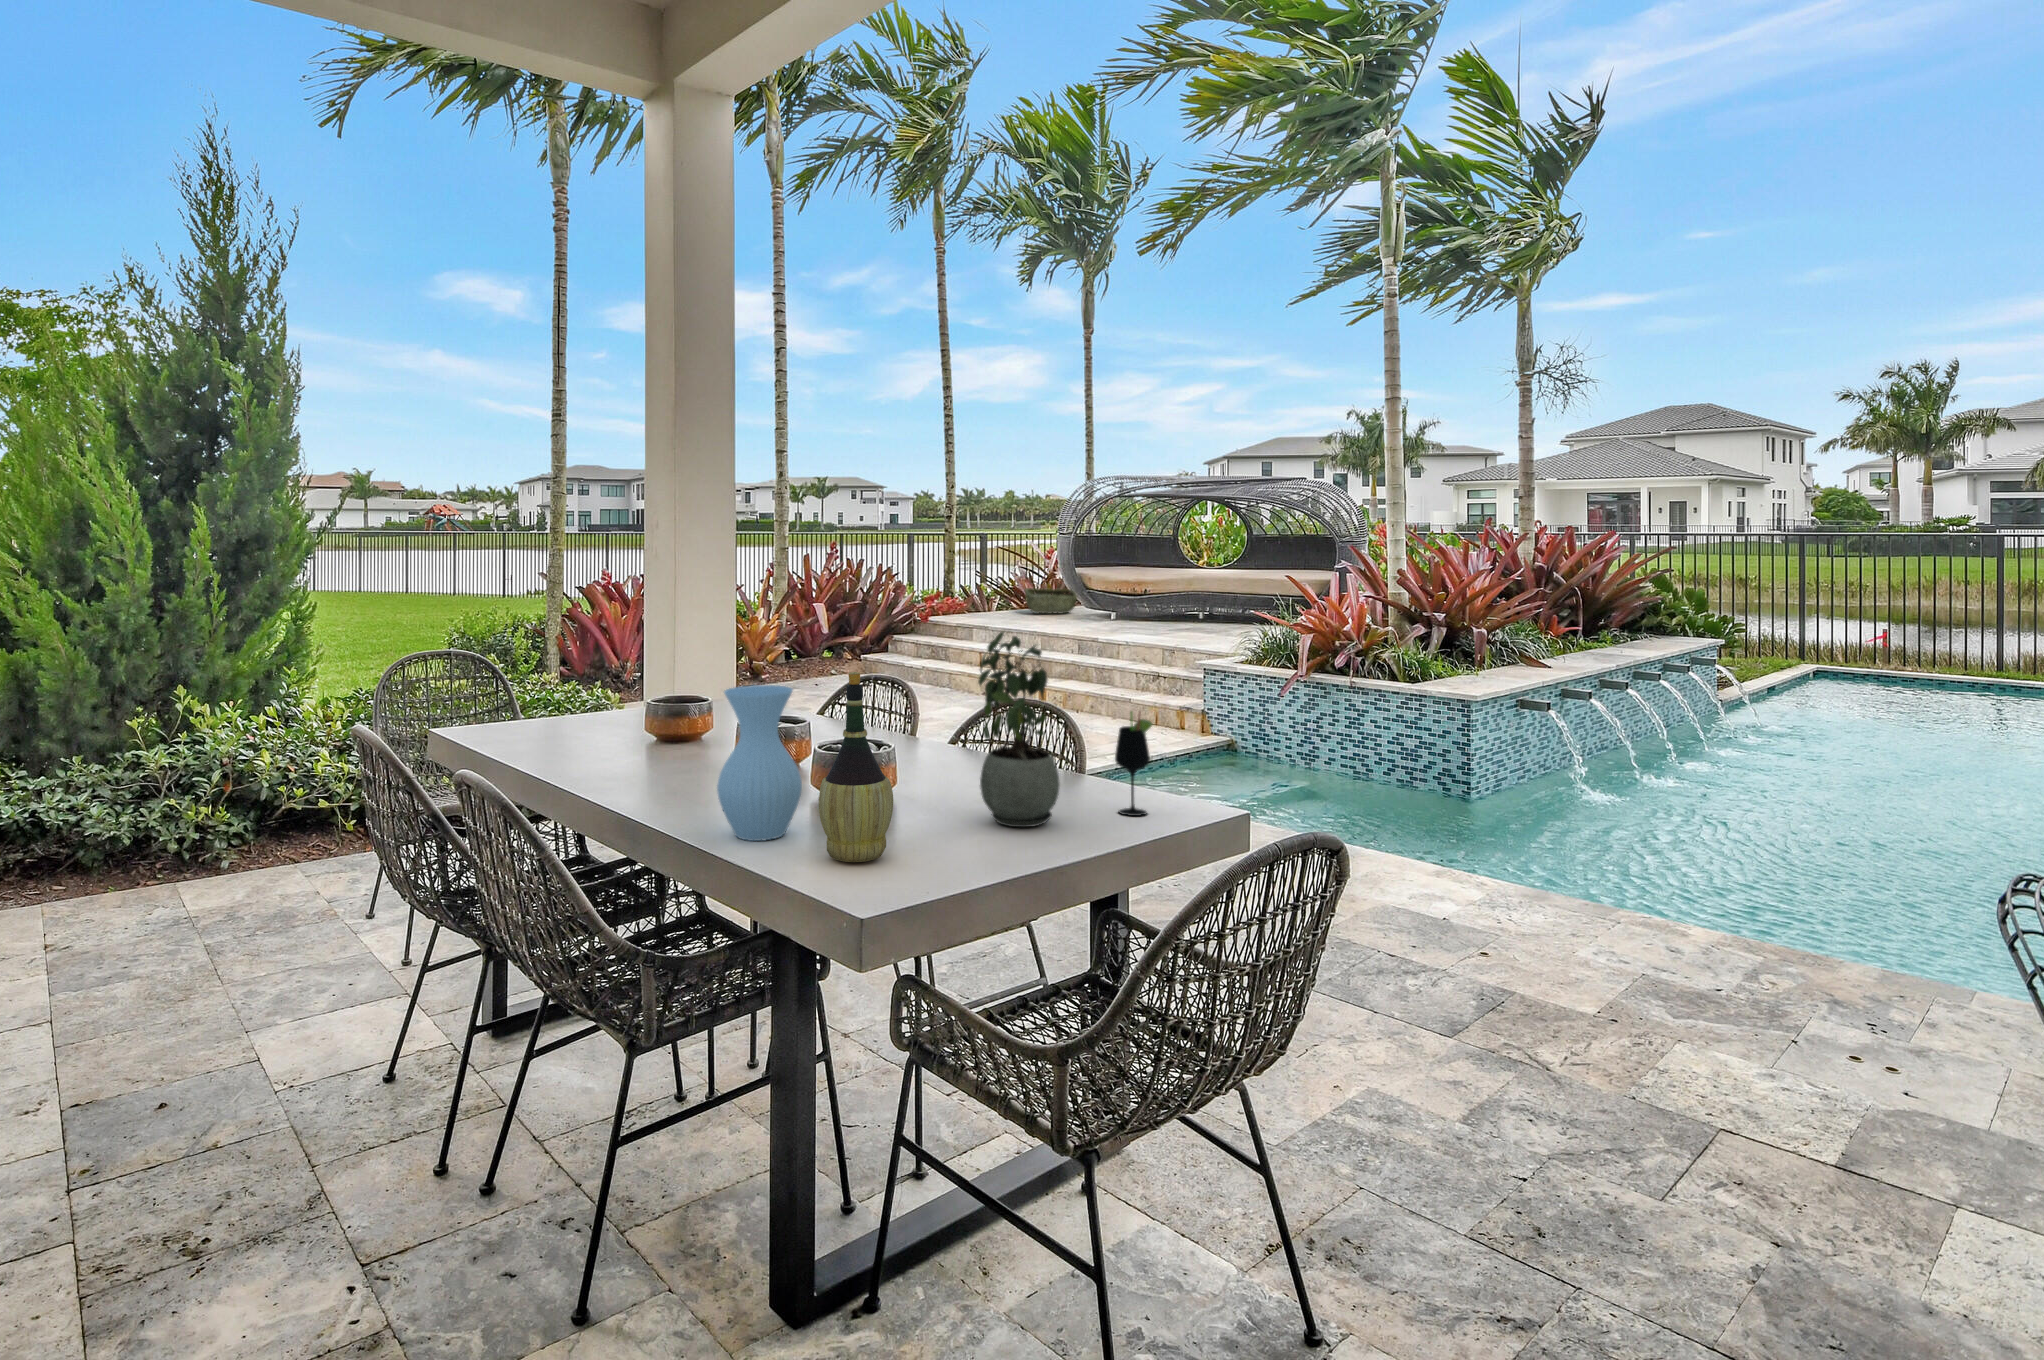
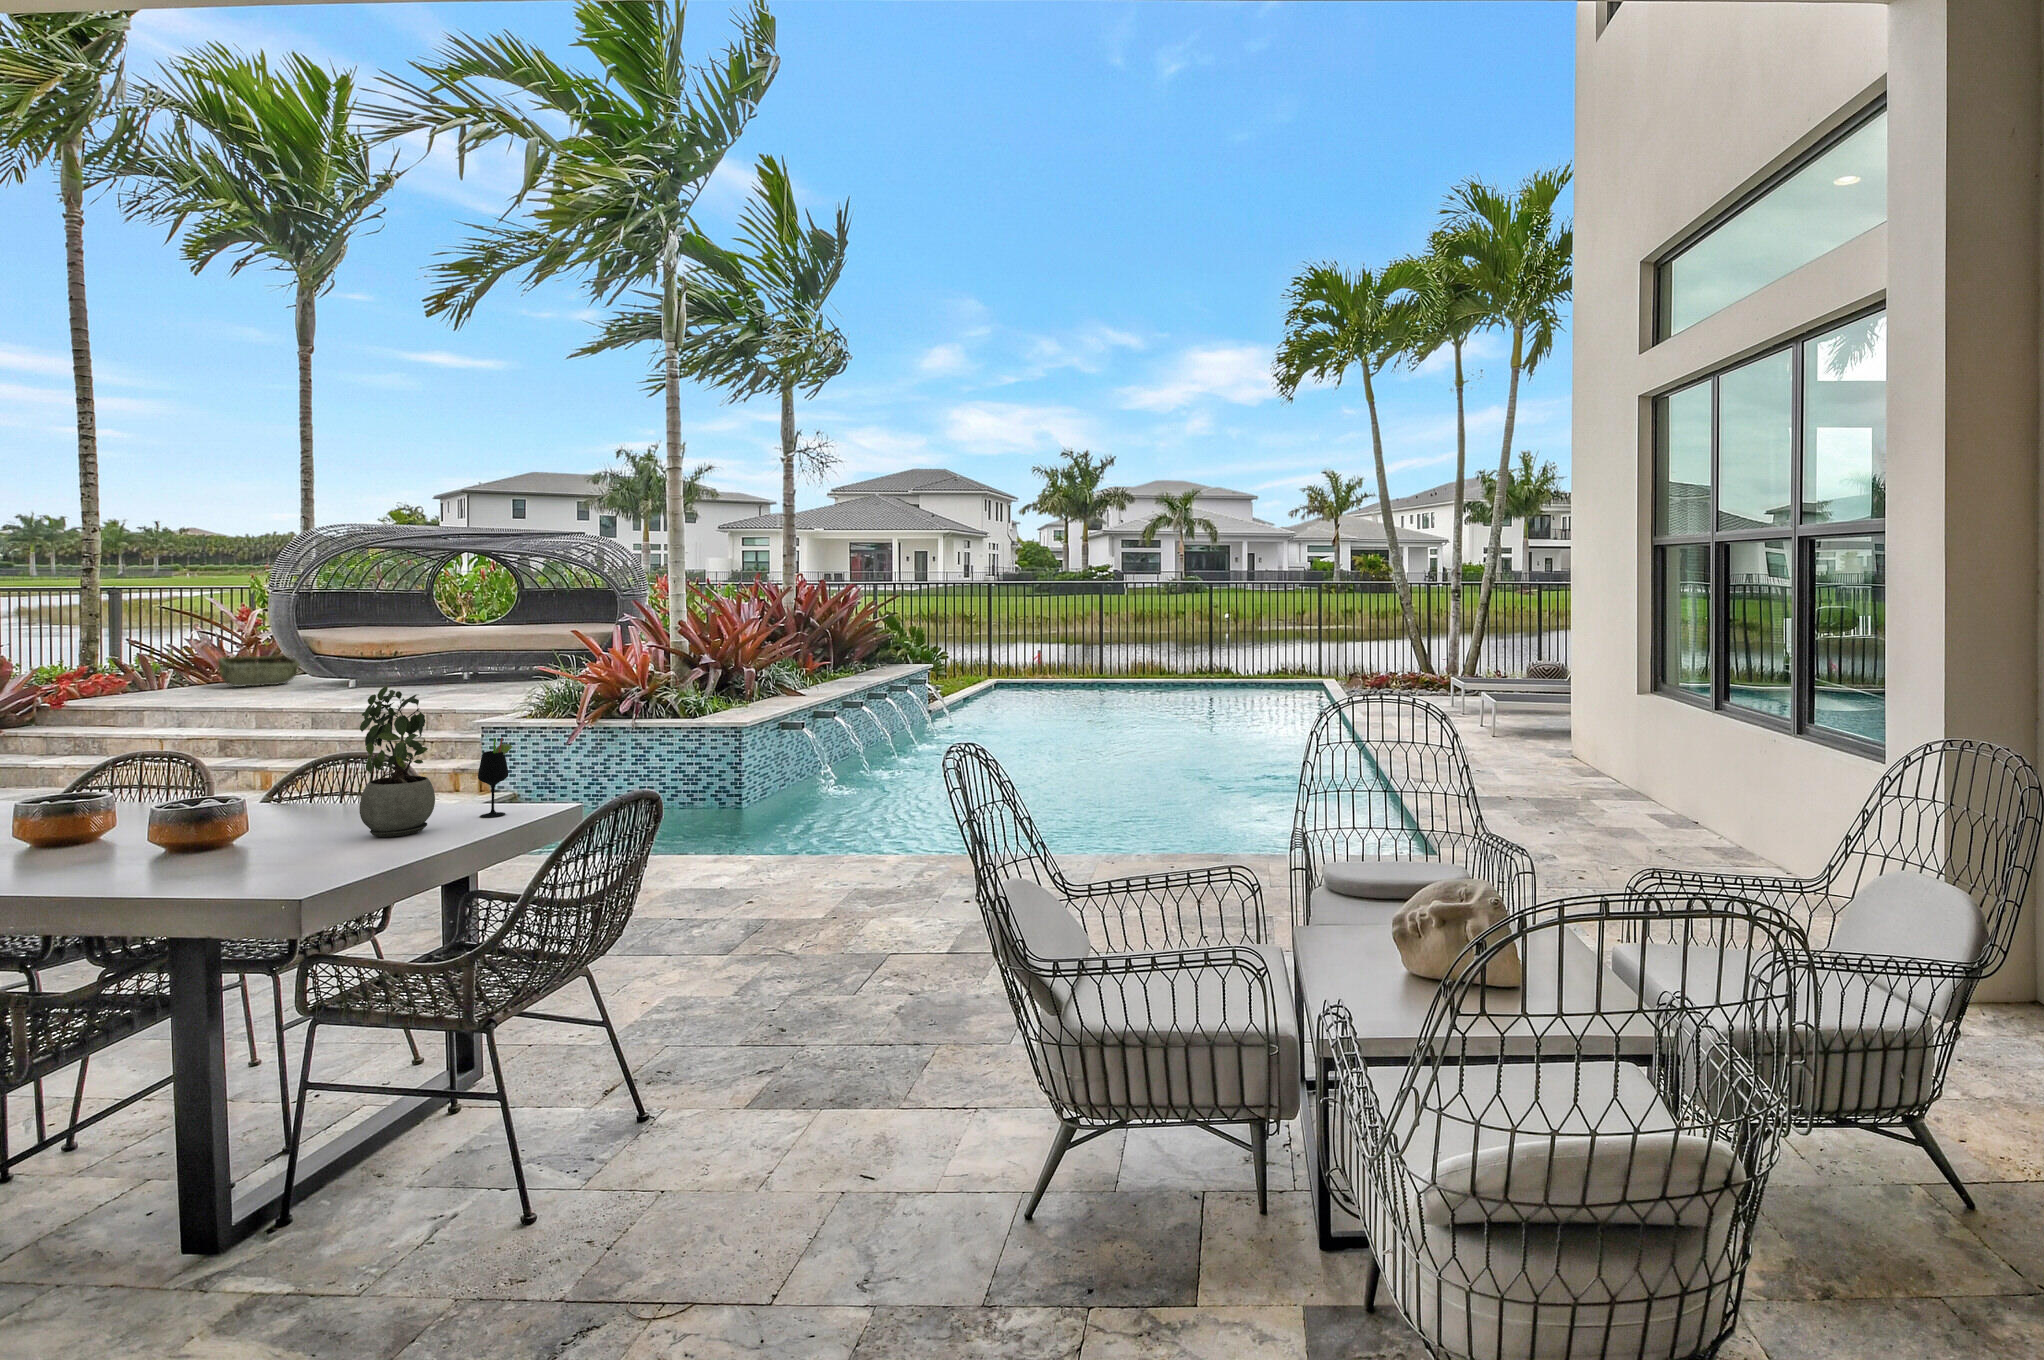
wine bottle: present [819,672,893,862] -> none [223,725,300,875]
vase: present [717,685,802,841] -> none [85,748,185,884]

